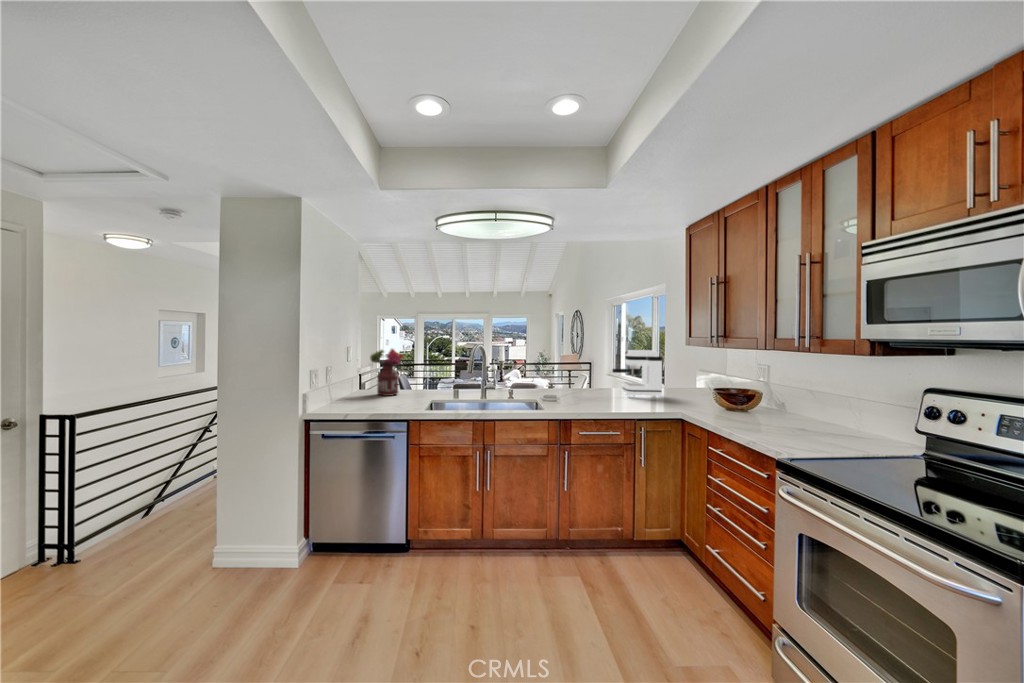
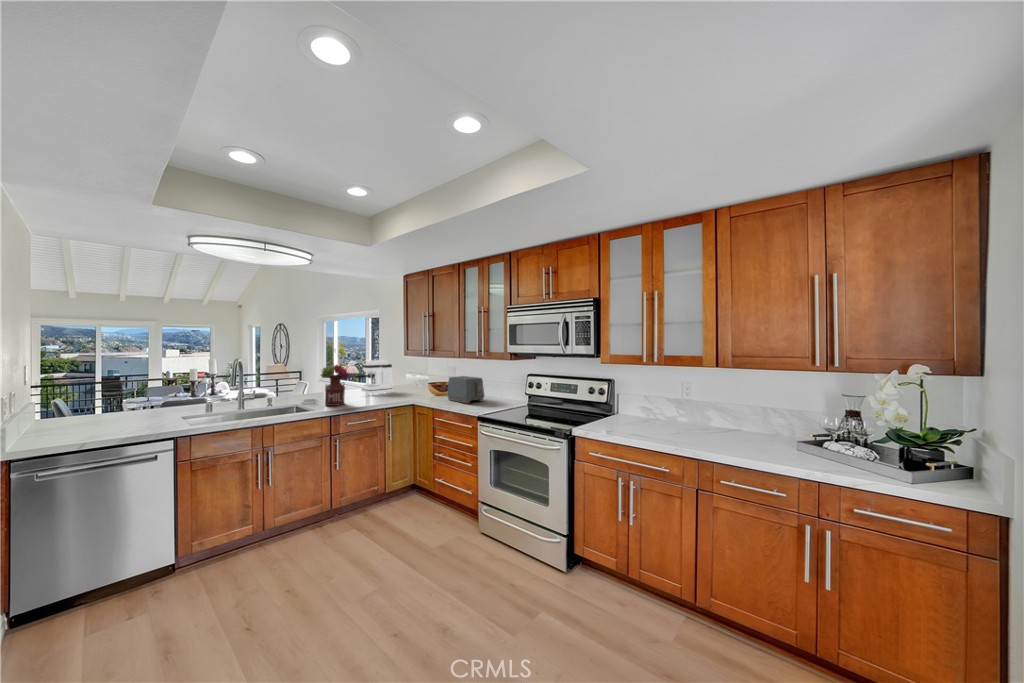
flower arrangement: present [370,349,403,396] -> present [321,365,350,406]
toaster: none [738,382,810,431] -> present [447,376,484,403]

